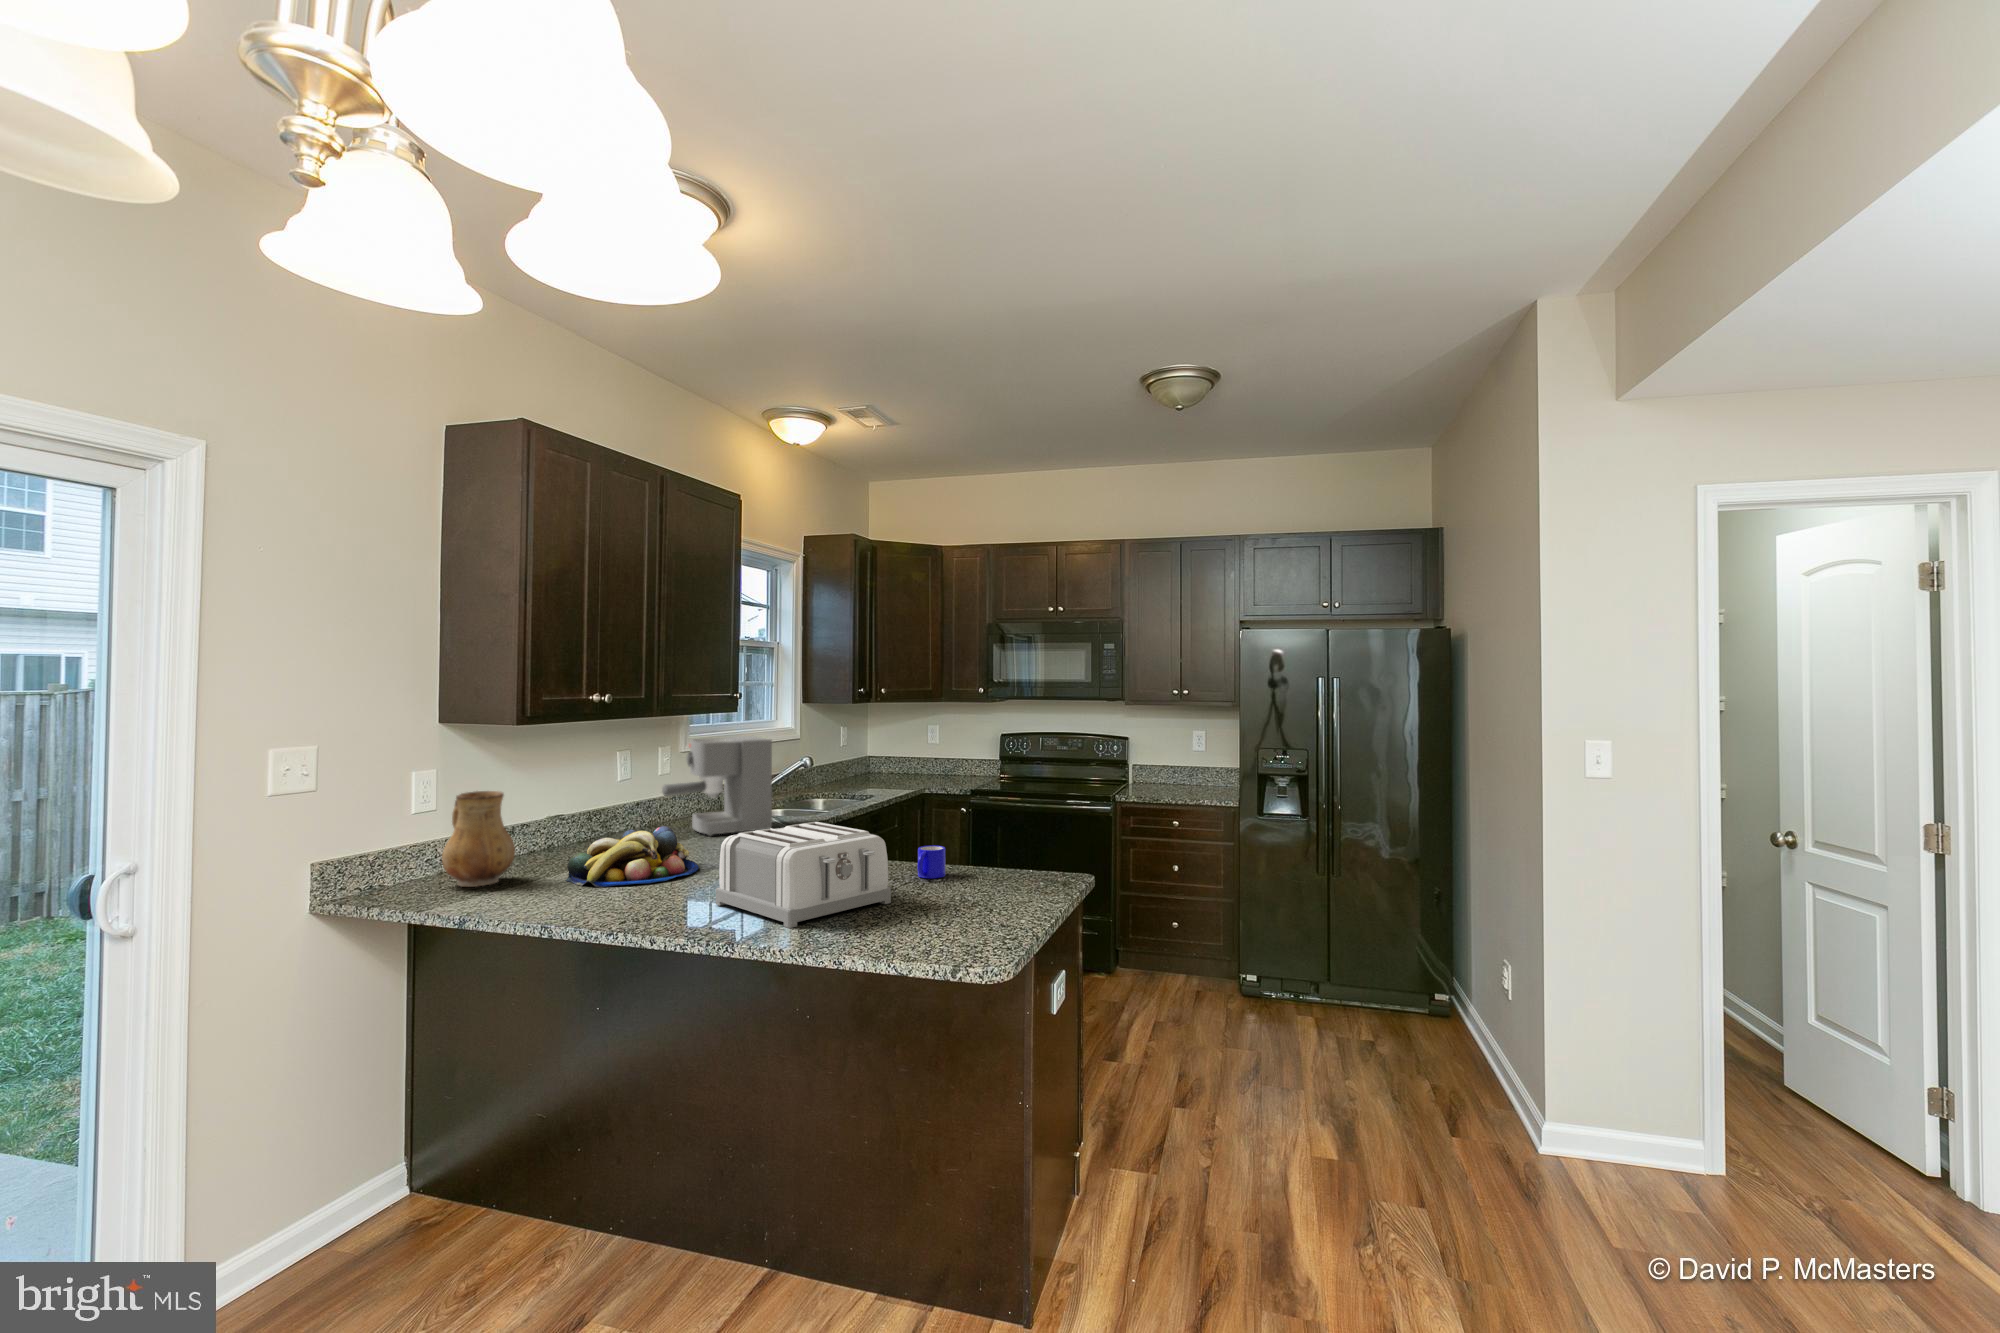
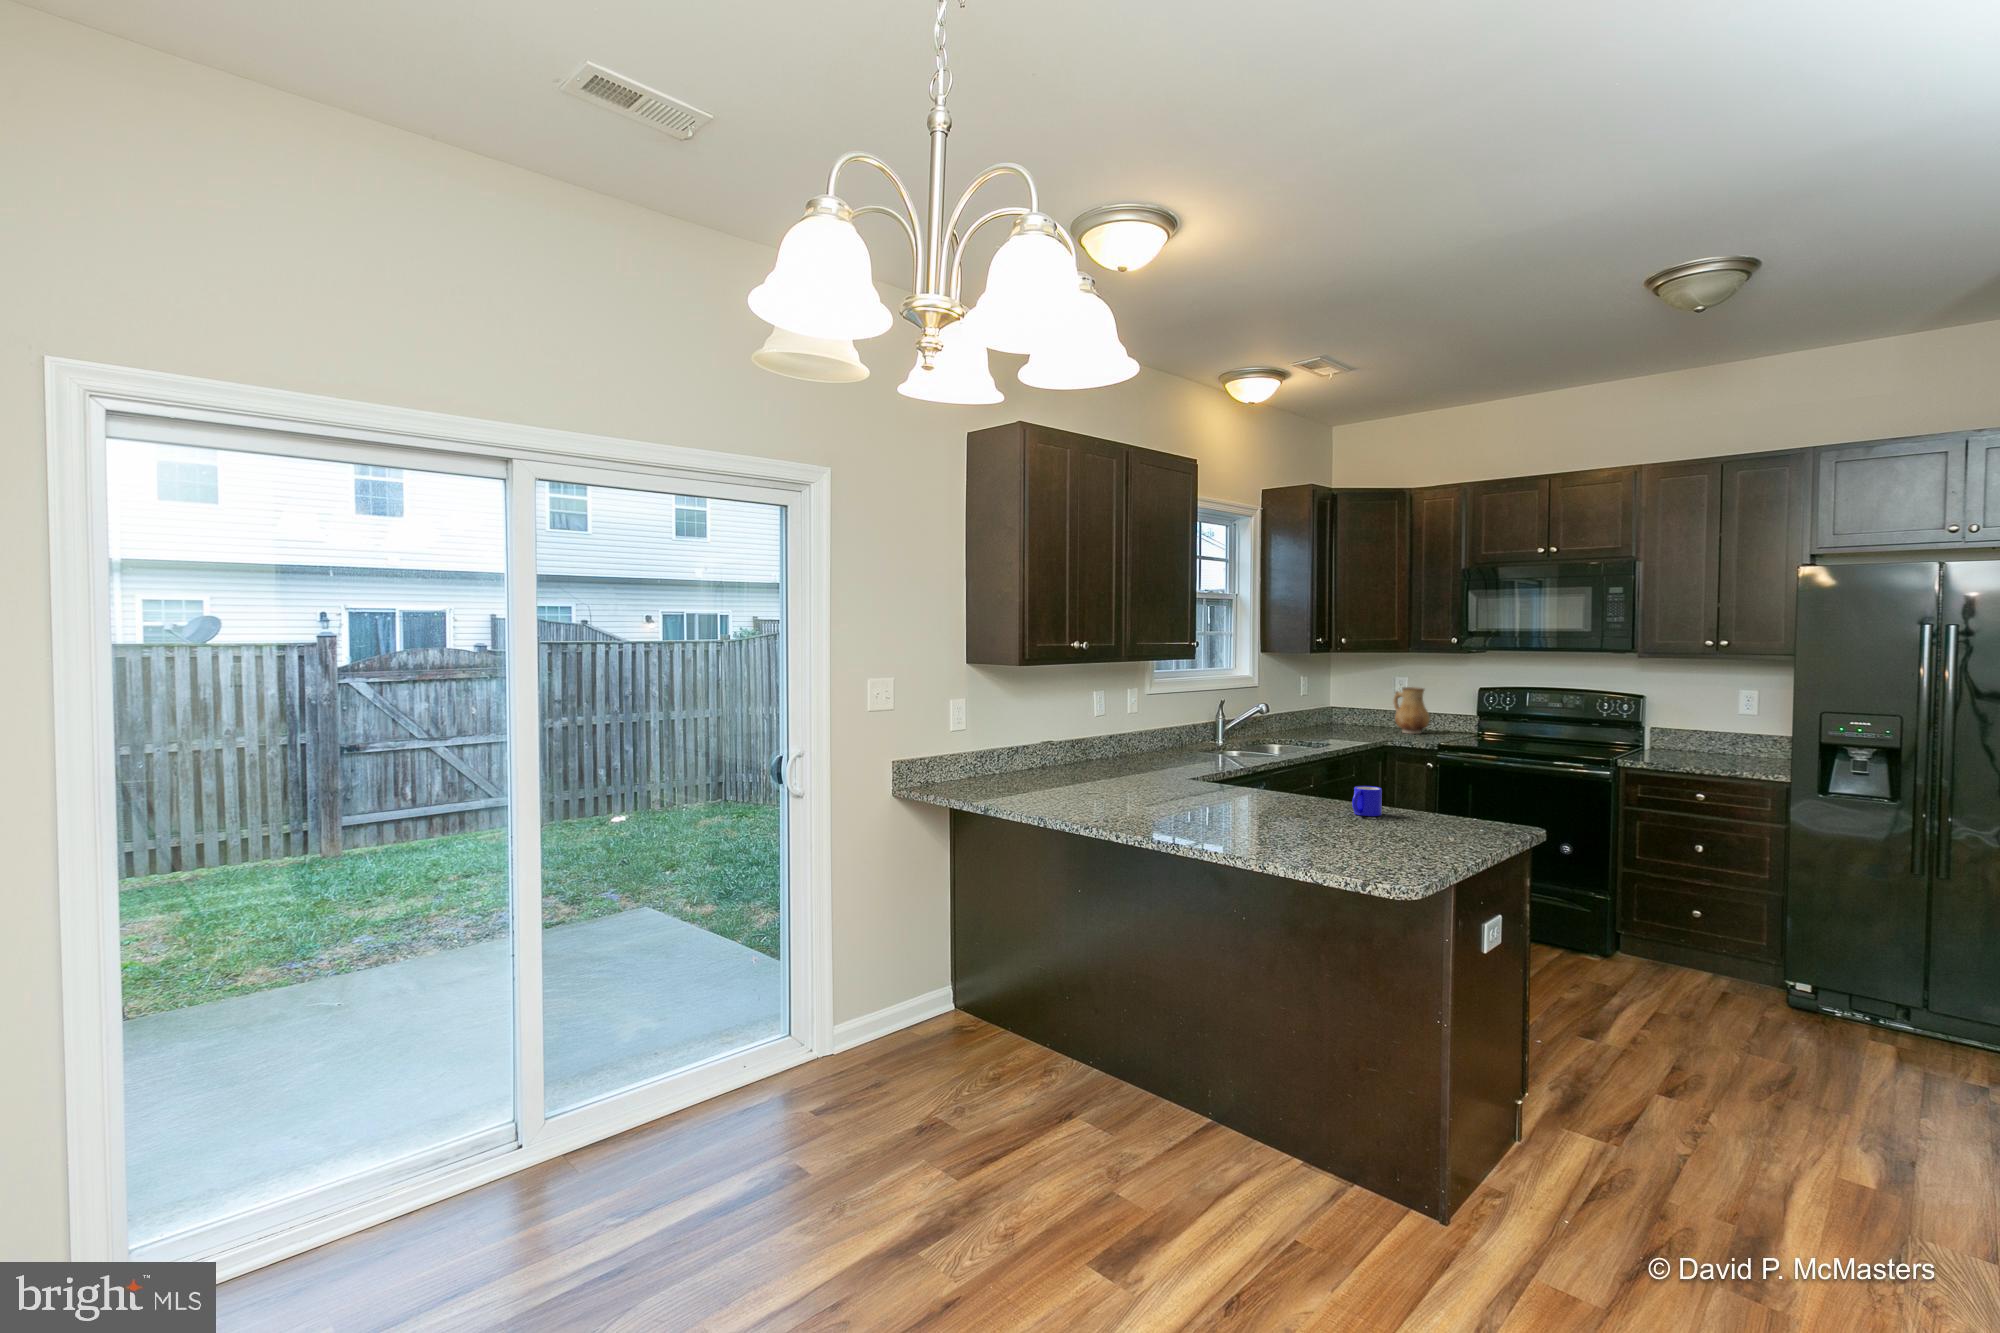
coffee maker: present [662,736,772,836] -> none [1129,681,1225,769]
ceramic pitcher: present [442,791,515,887] -> present [1393,687,1430,734]
toaster: present [716,822,891,928] -> none [1169,755,1321,838]
fruit bowl: present [566,826,699,887] -> none [1055,754,1158,798]

